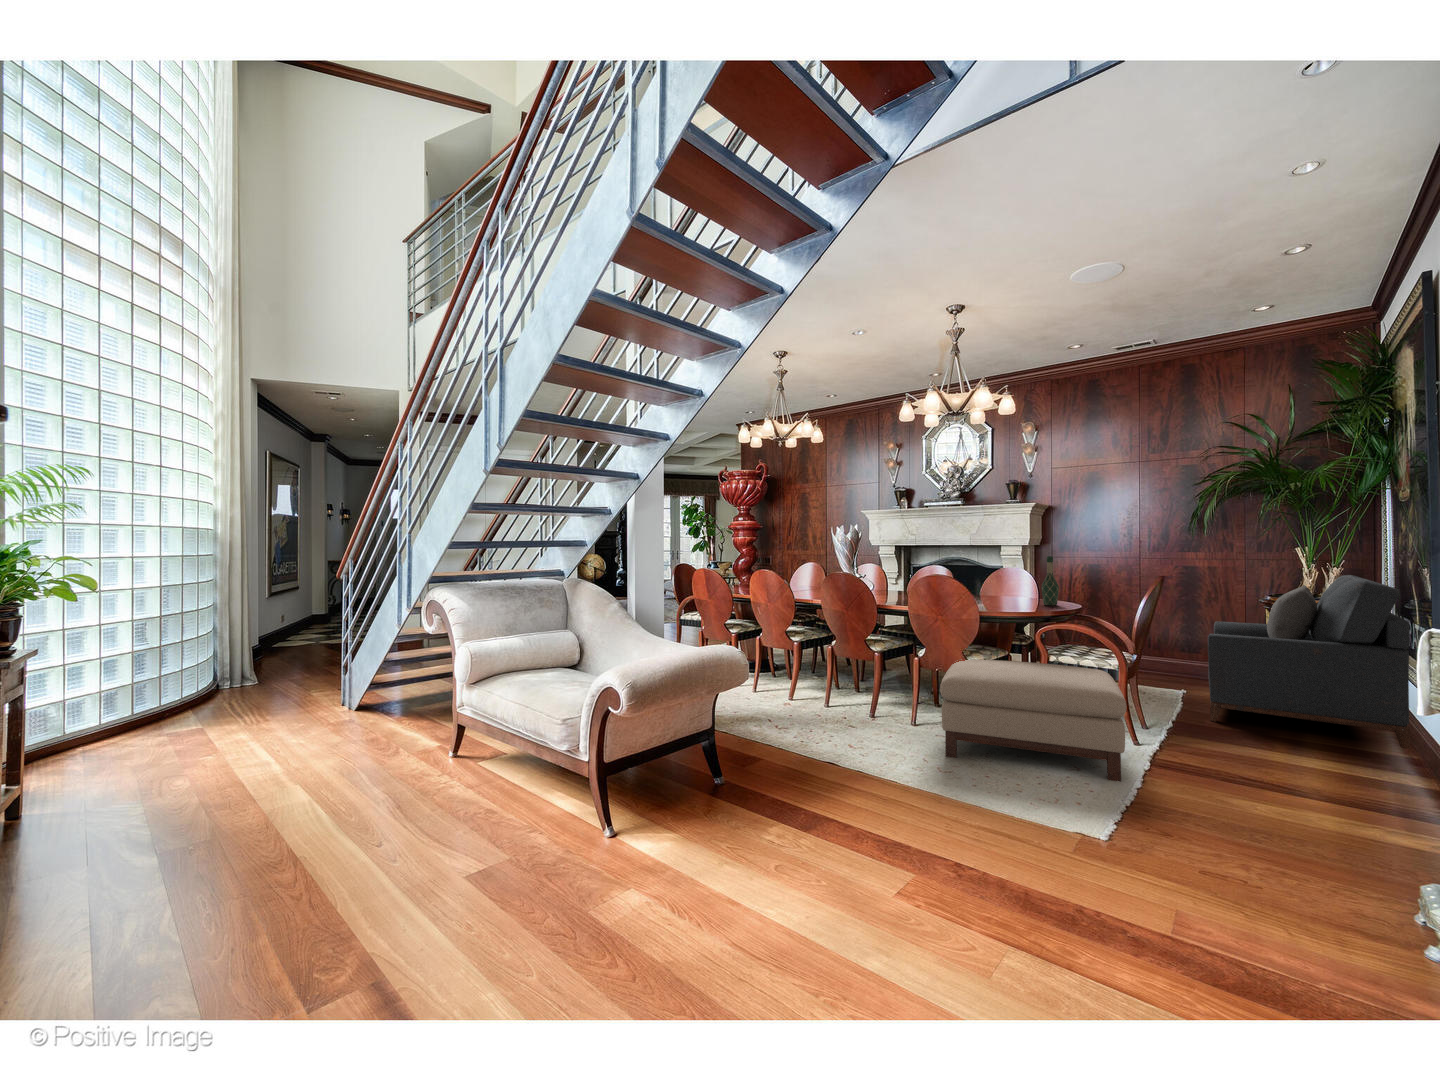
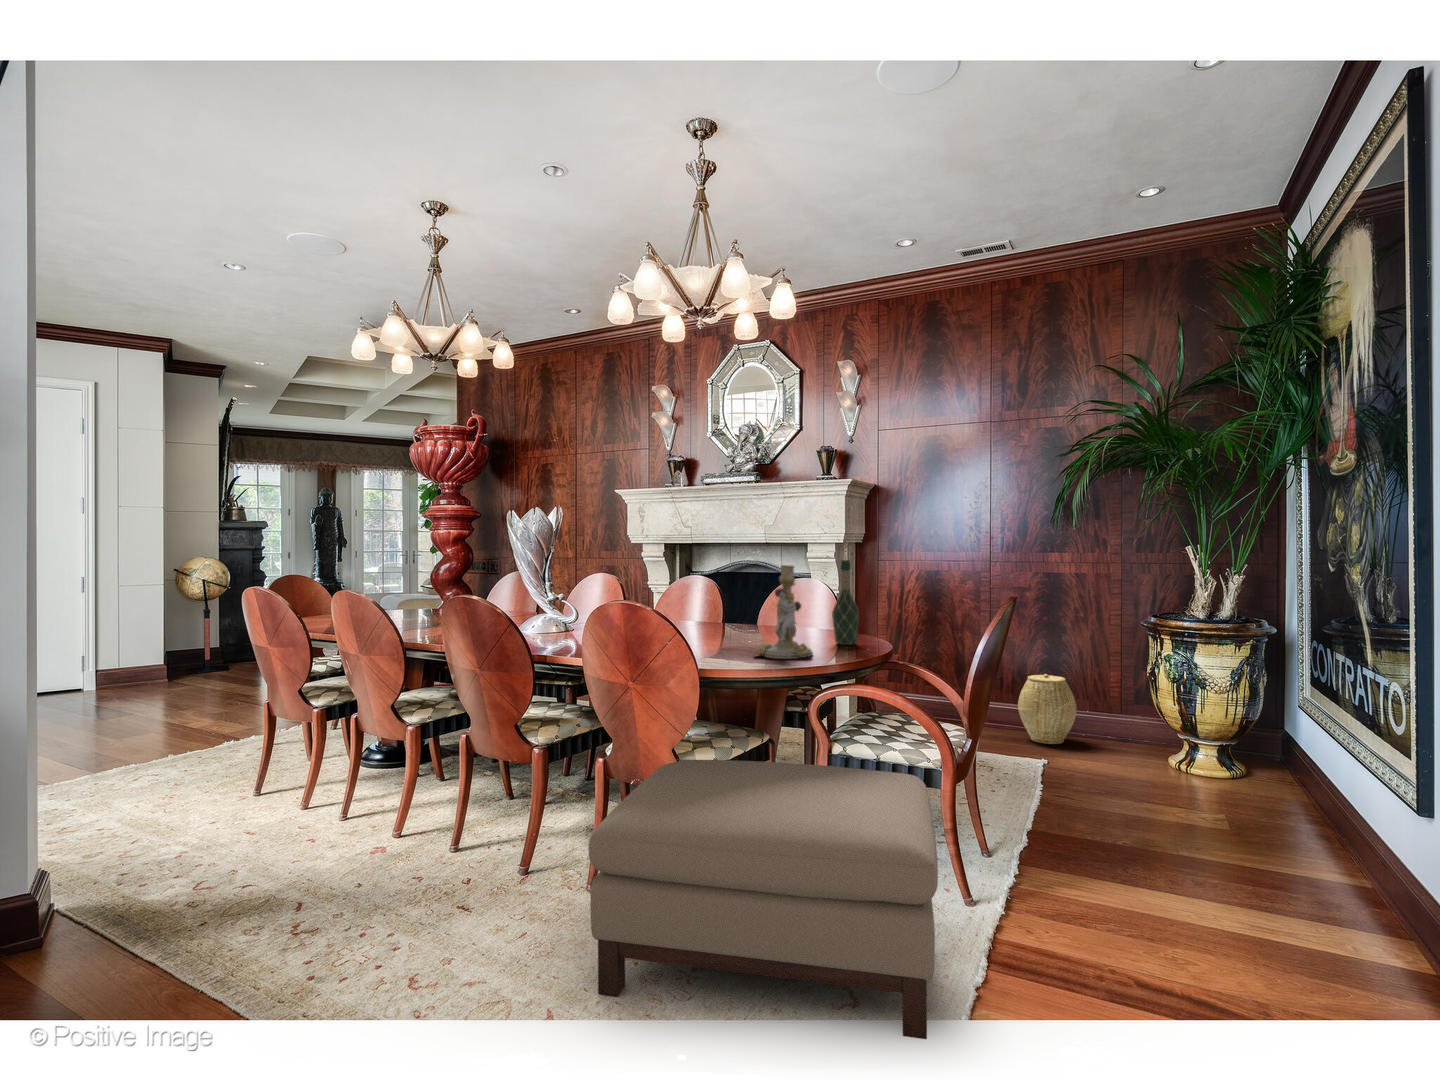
candlestick: none [999,559,1035,610] -> present [754,565,813,659]
armchair: present [1208,575,1410,749] -> none [1078,586,1357,868]
woven basket: none [1163,635,1208,683] -> present [1018,674,1076,744]

